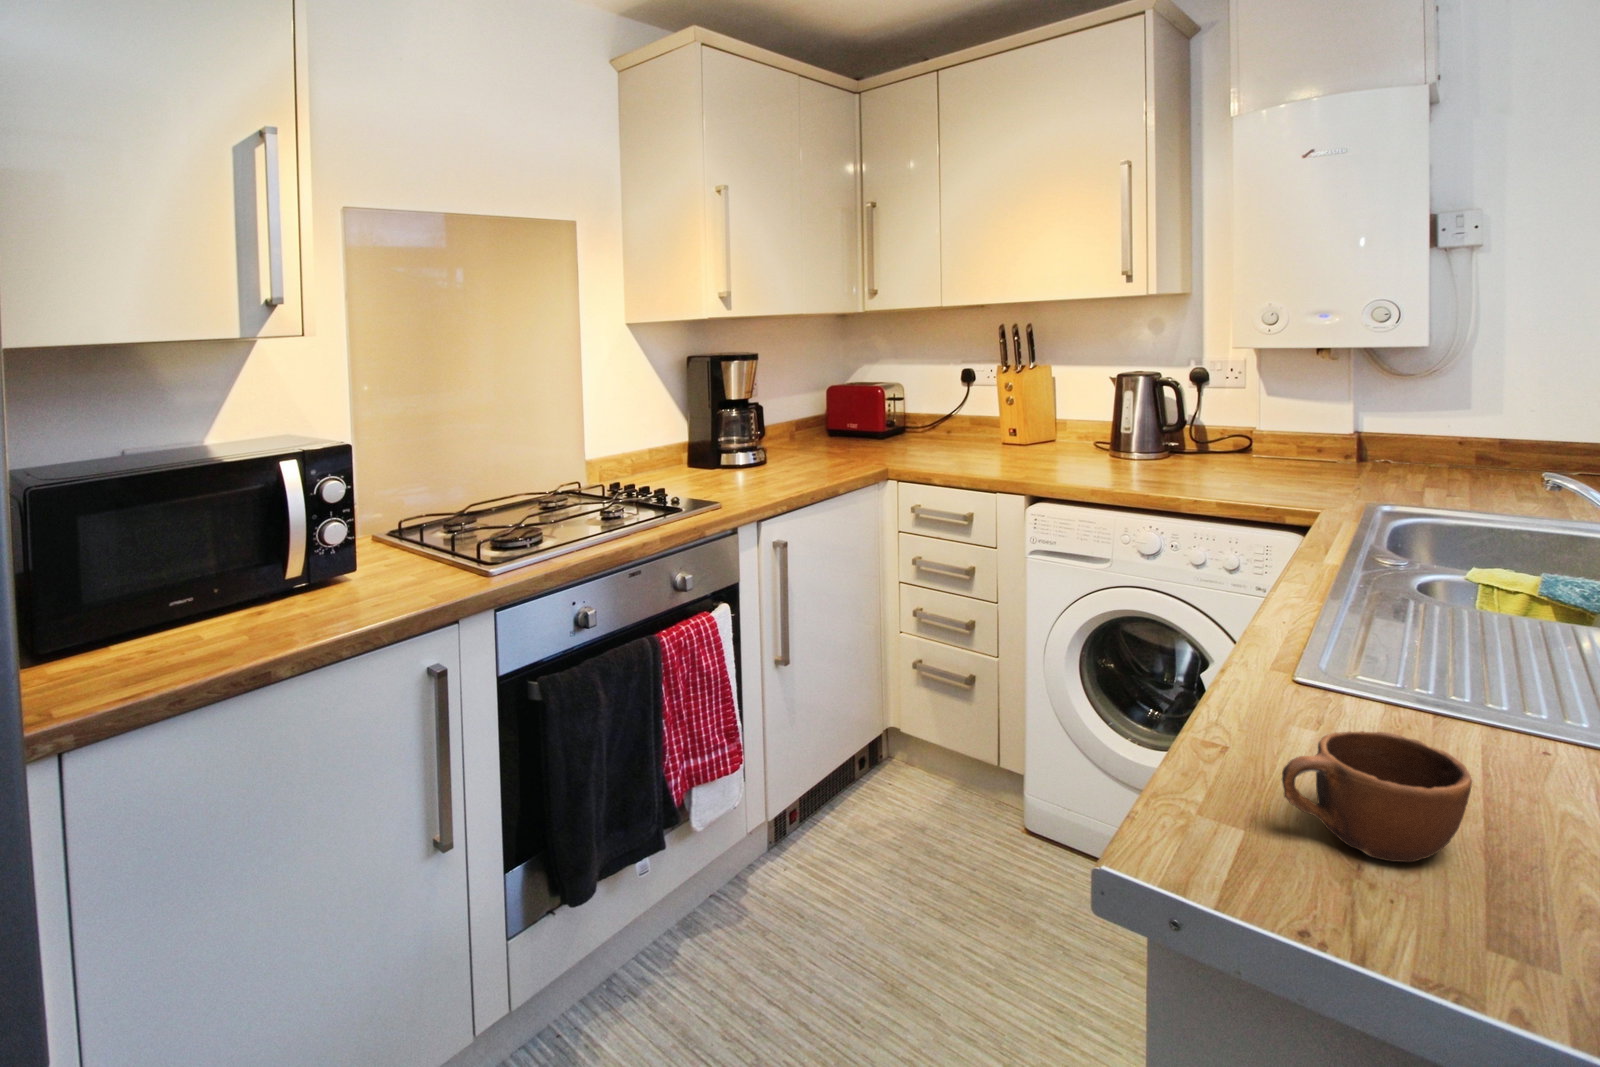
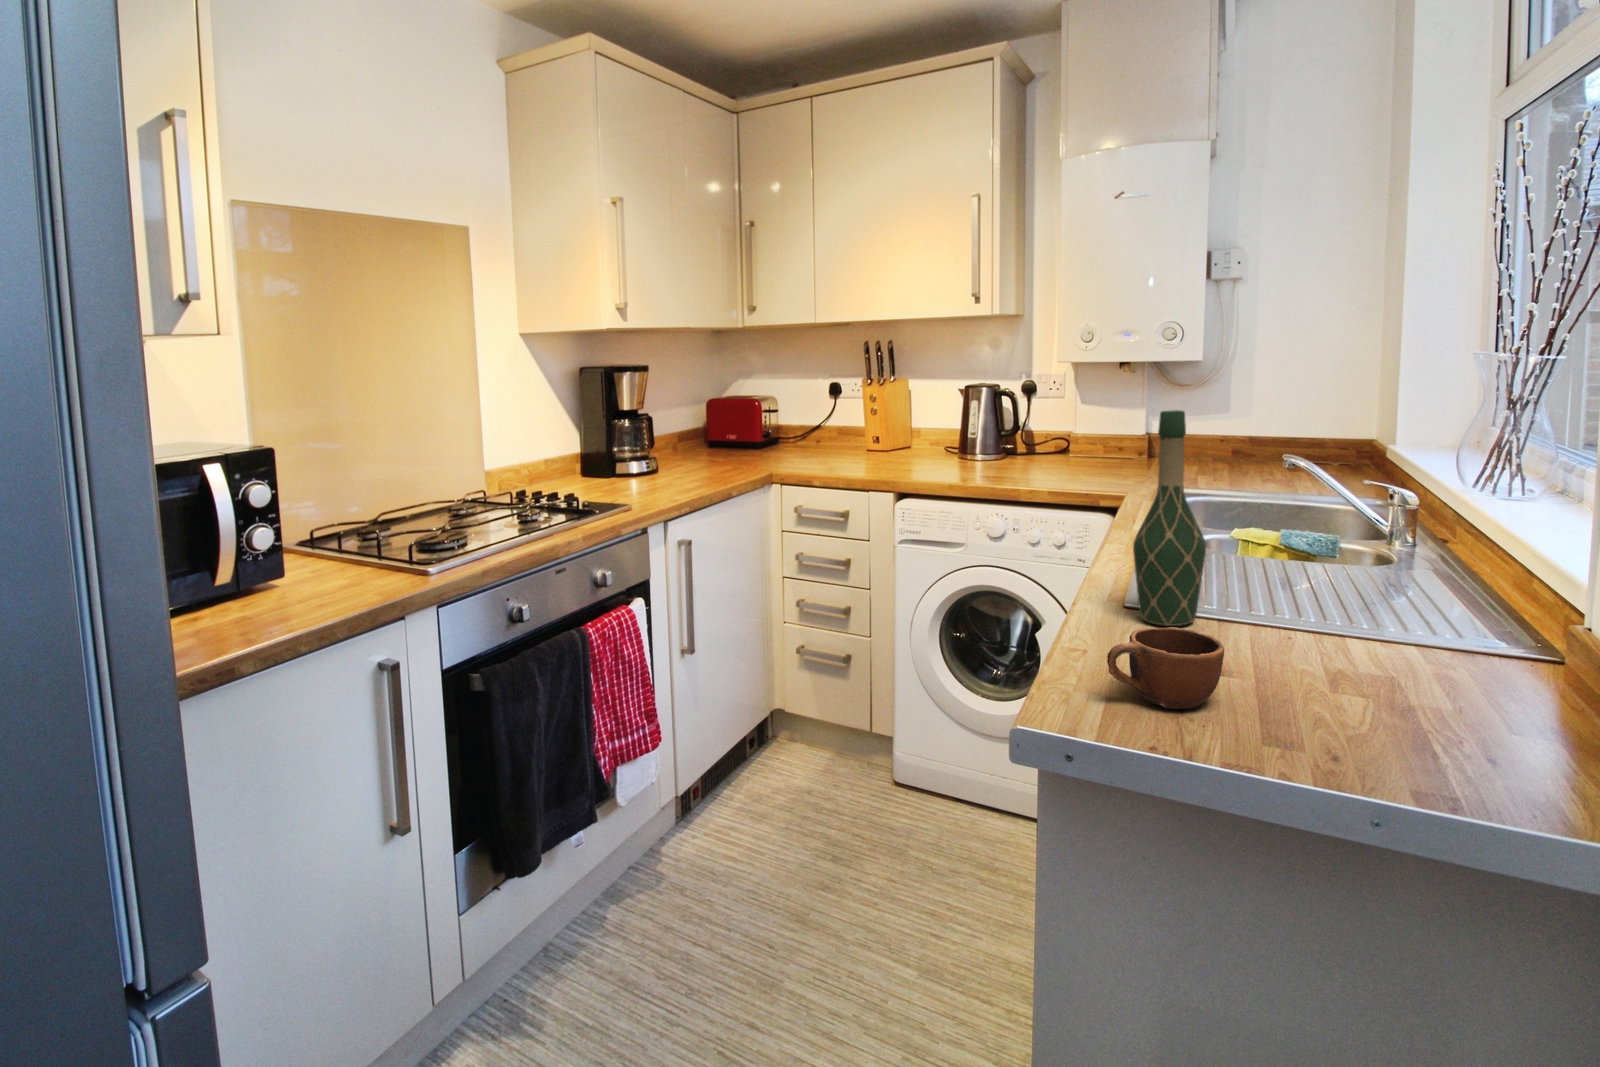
wine bottle: none [1325,414,1436,711] -> present [1133,410,1206,626]

